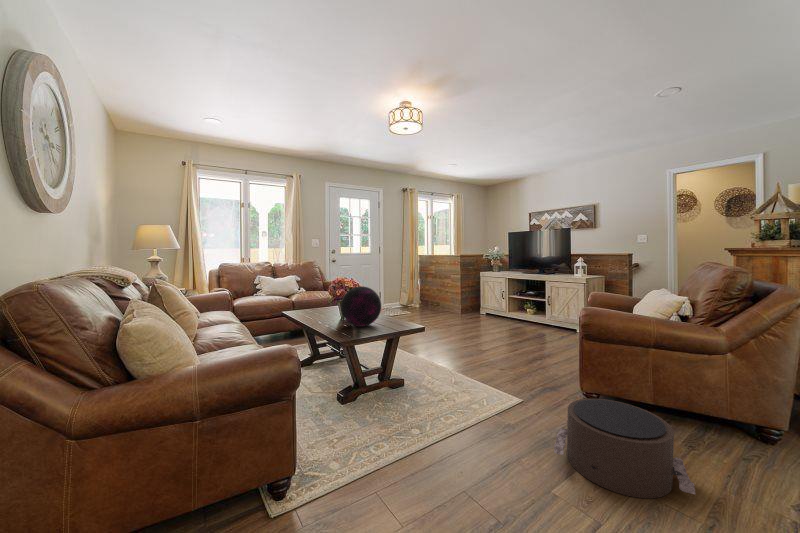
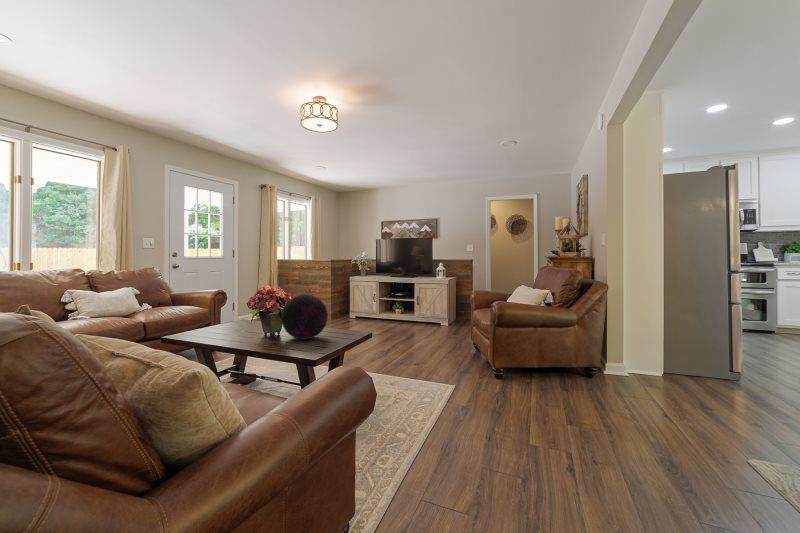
pouf: present [554,398,695,498] -> none [506,368,602,429]

